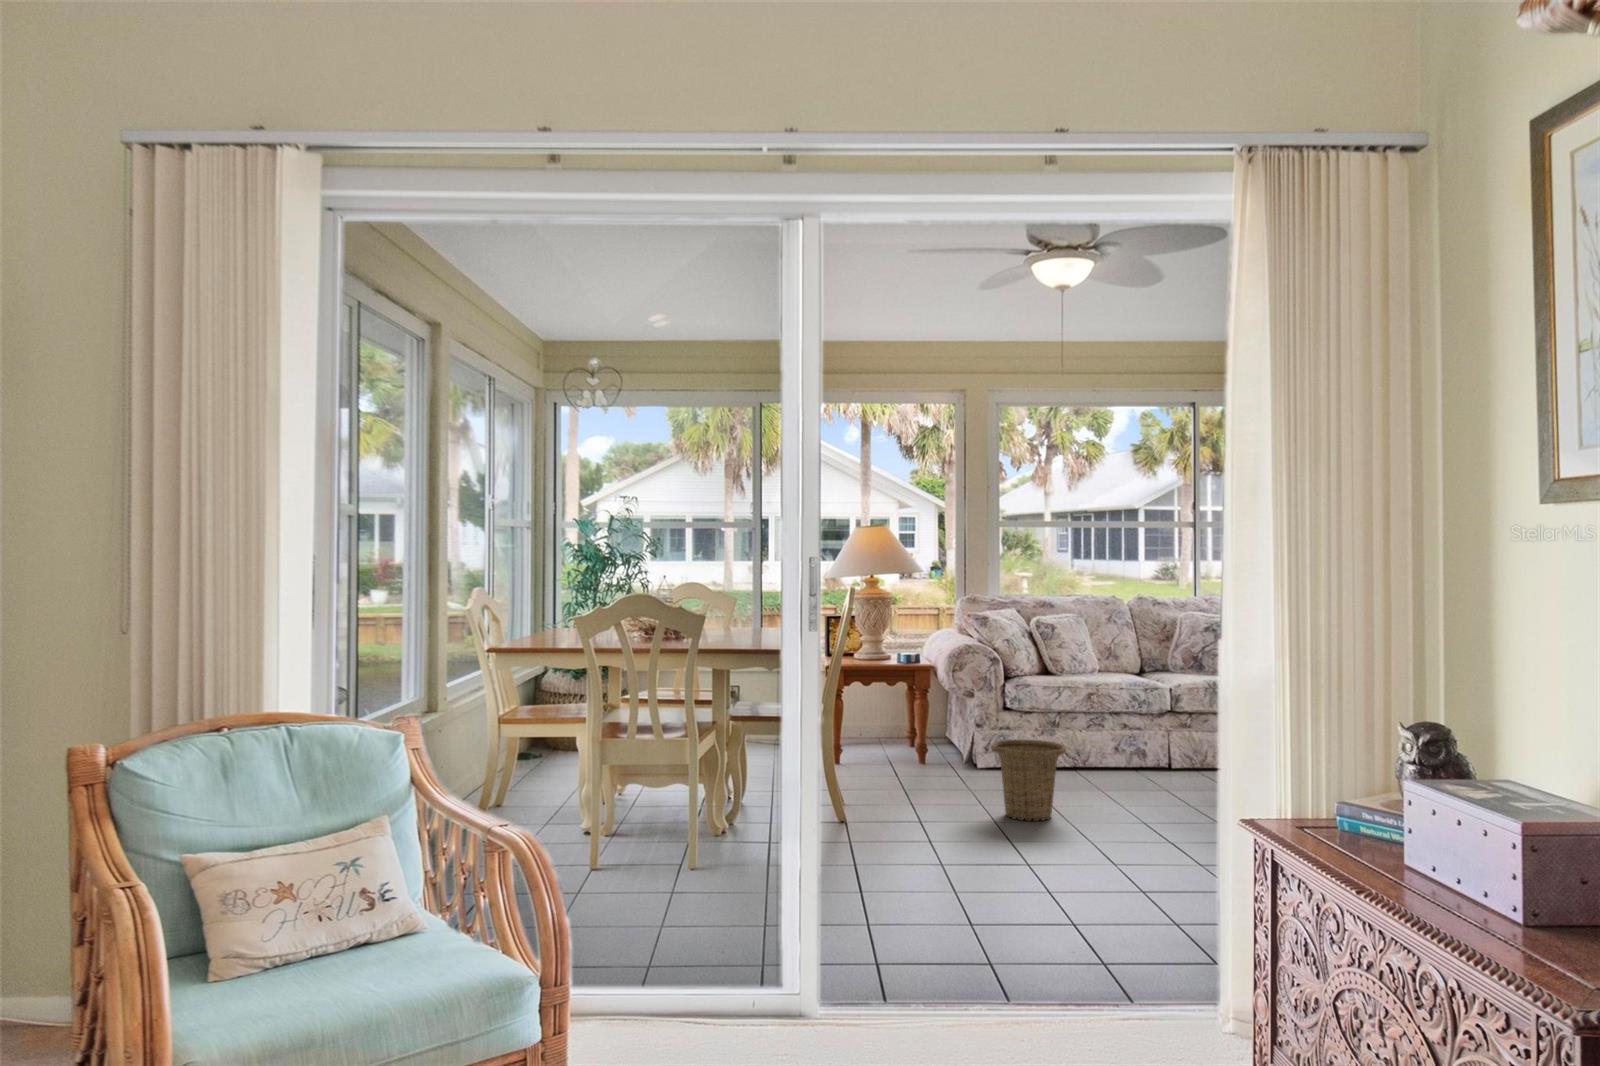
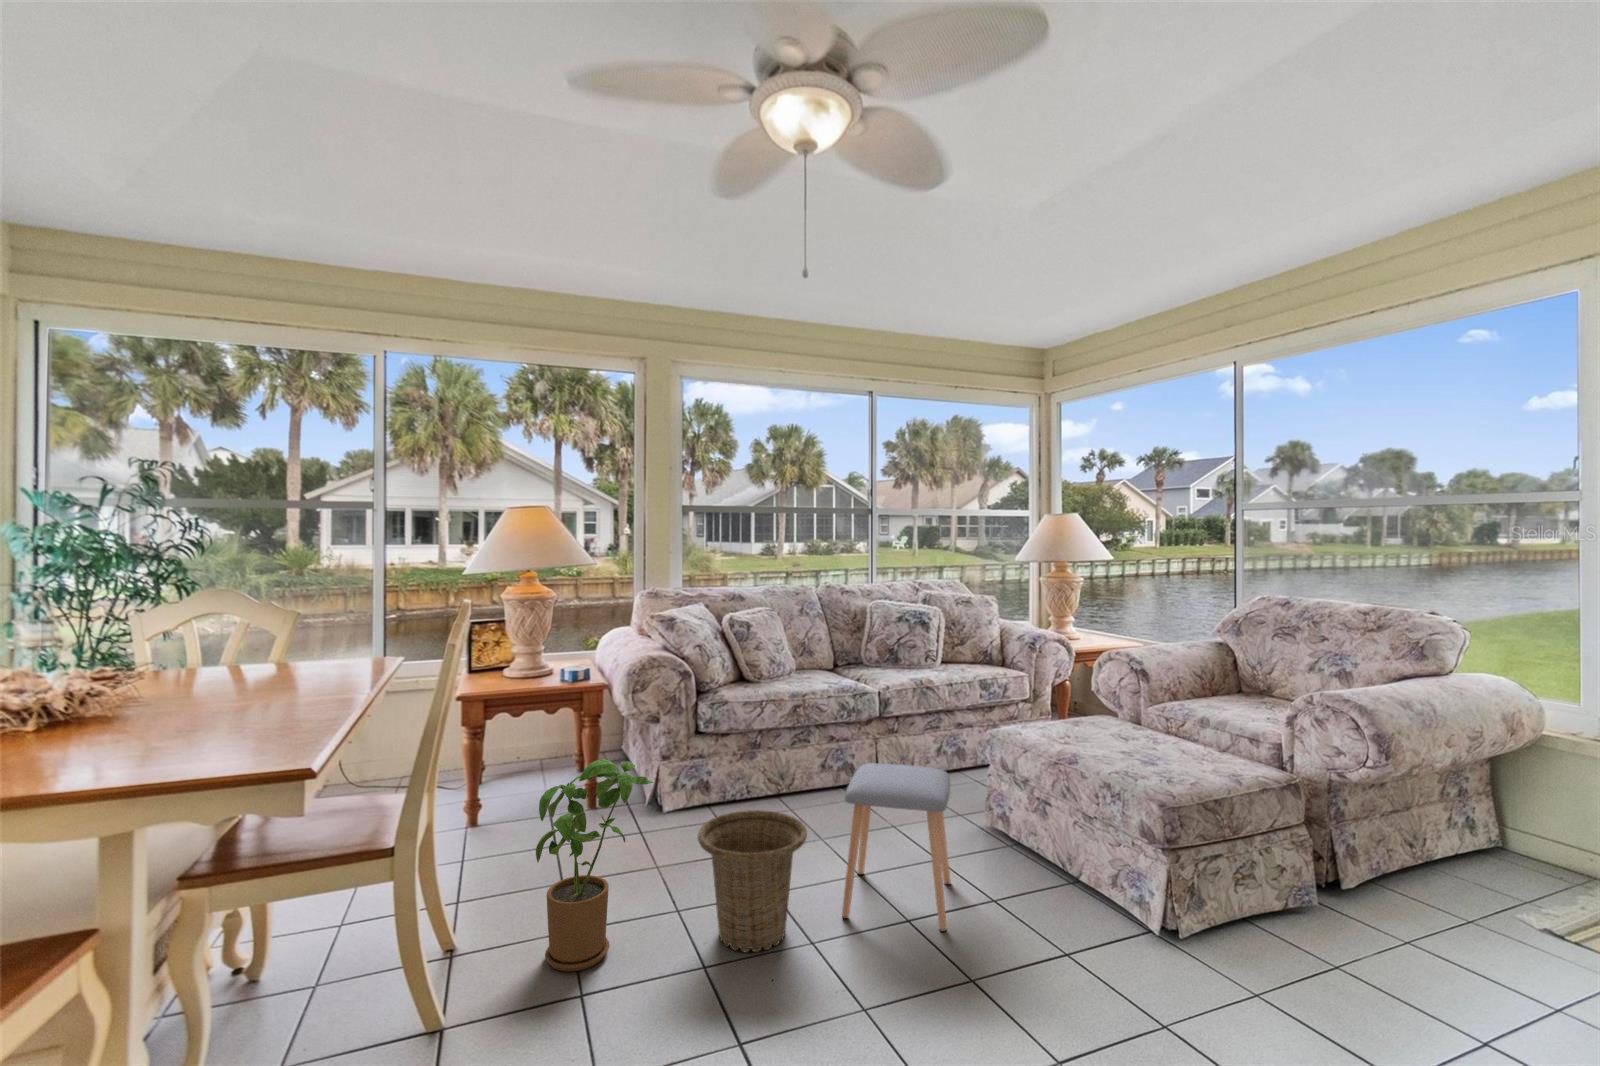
house plant: none [890,687,962,815] -> present [536,759,653,971]
stool: none [1095,719,1190,828] -> present [842,763,951,932]

